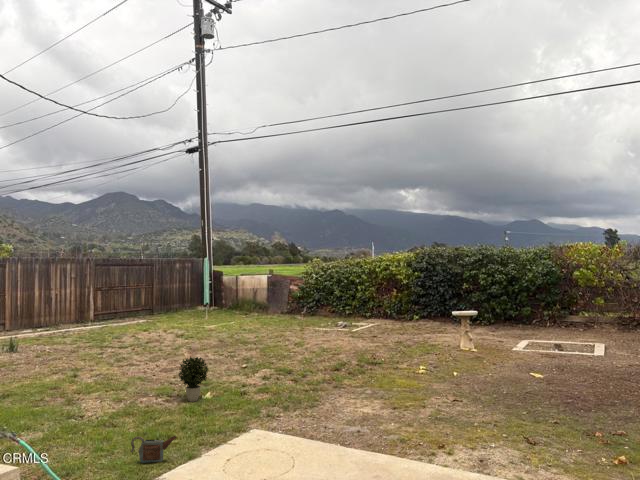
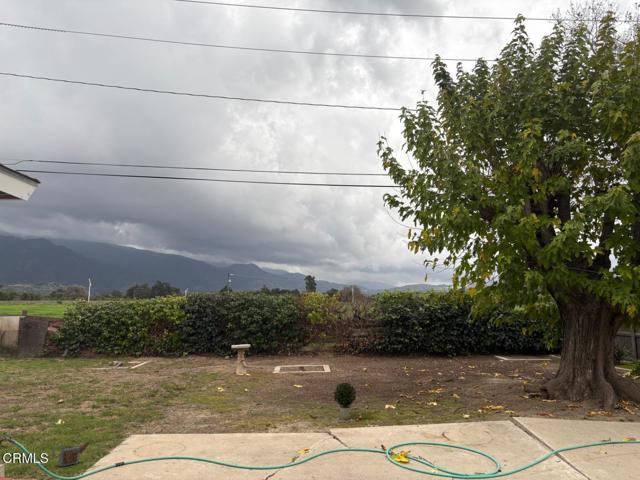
potted plant: present [179,357,208,402] -> present [334,383,356,419]

